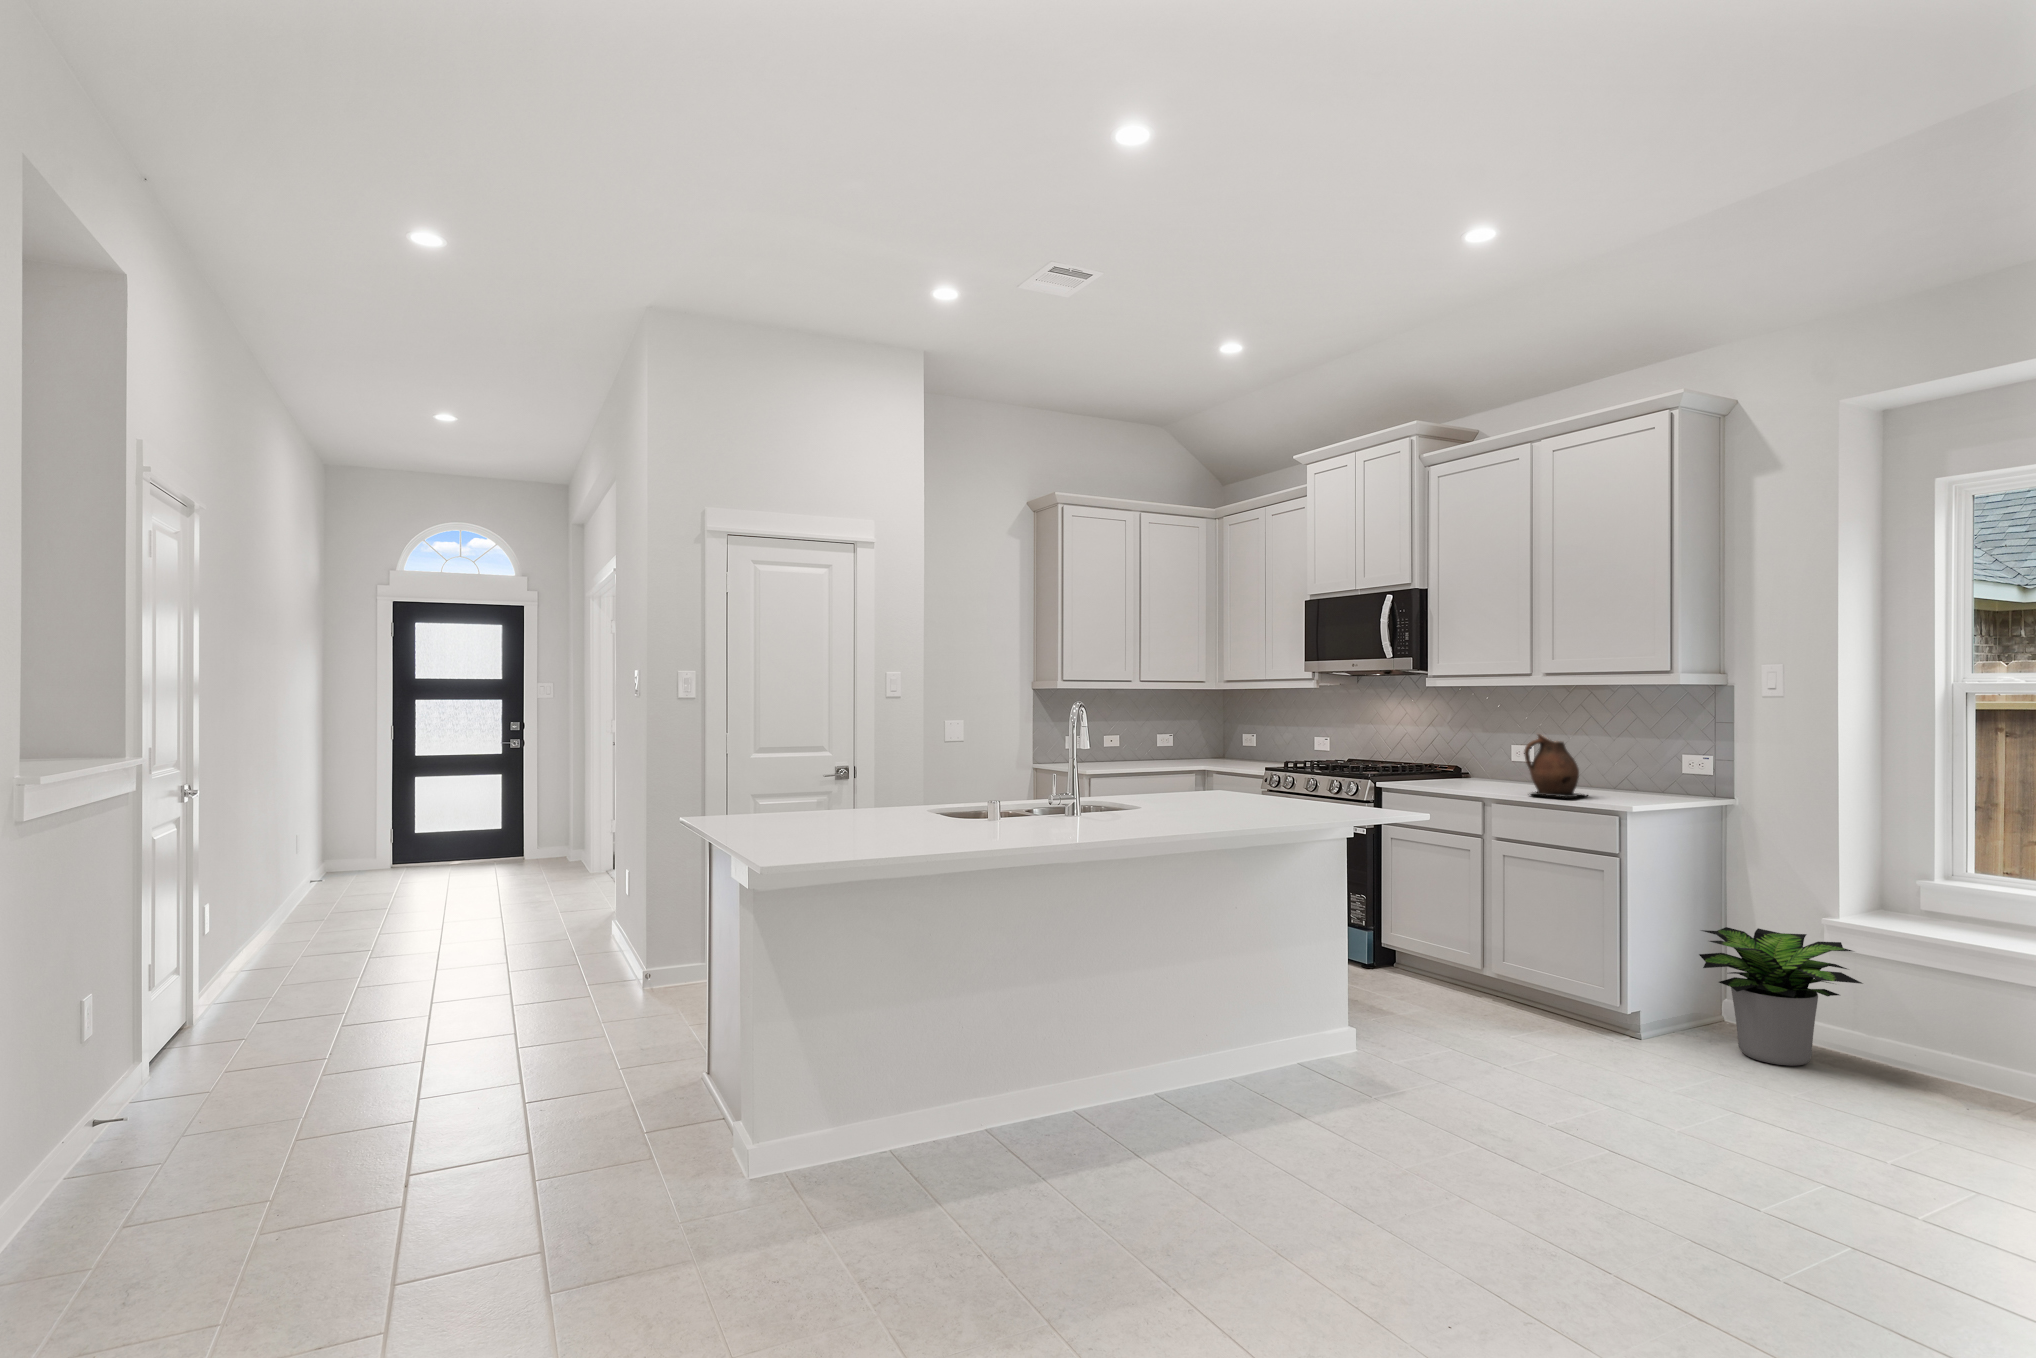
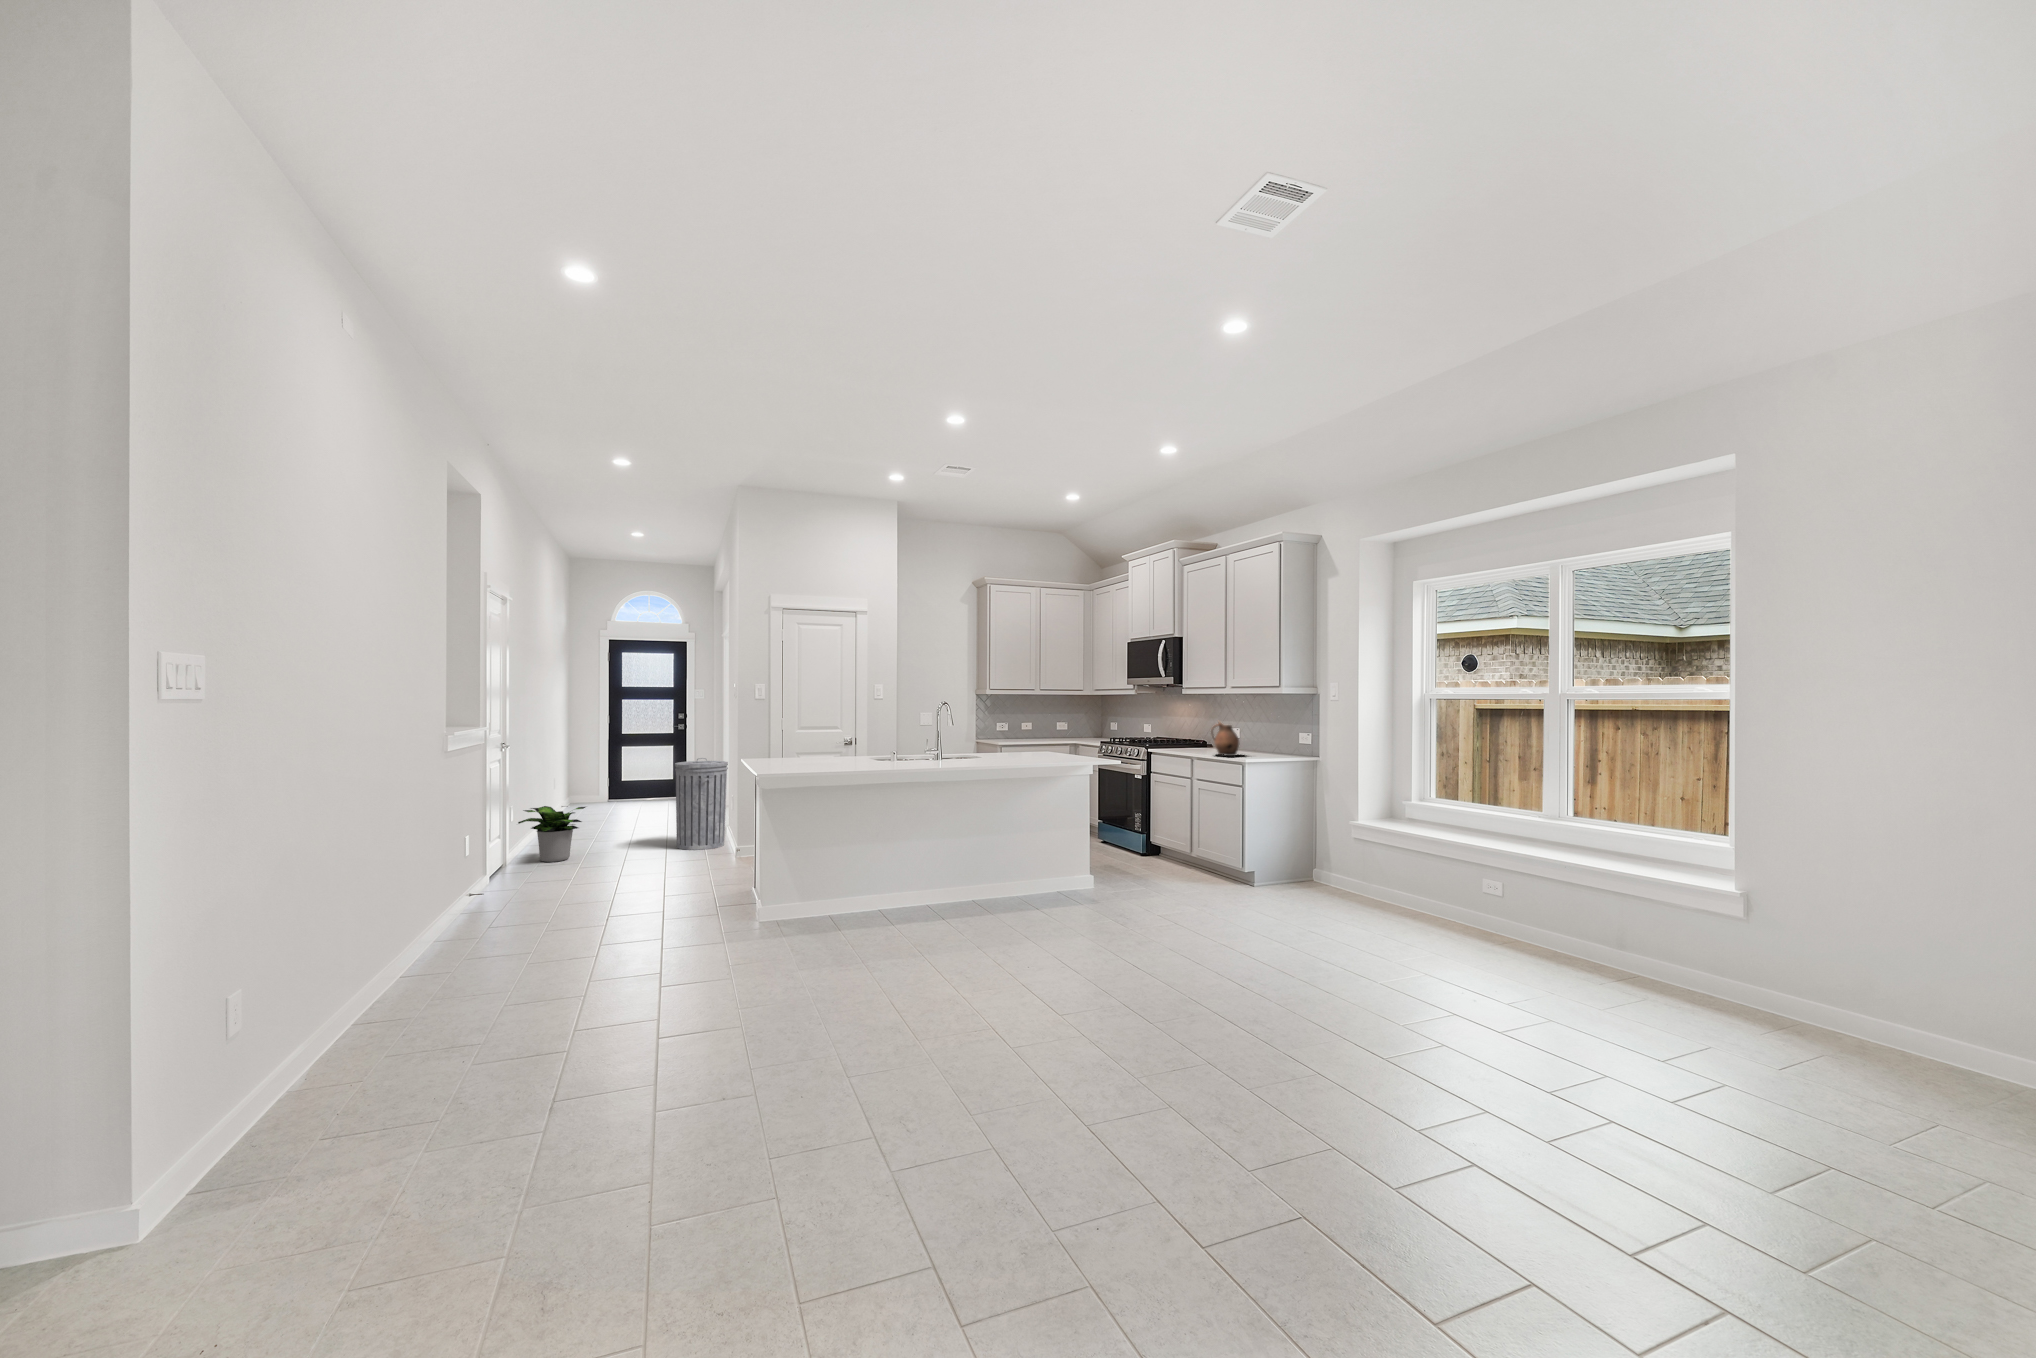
trash can: none [522,803,619,971] -> present [675,758,728,850]
potted plant: present [1699,927,1862,1066] -> present [518,806,585,862]

